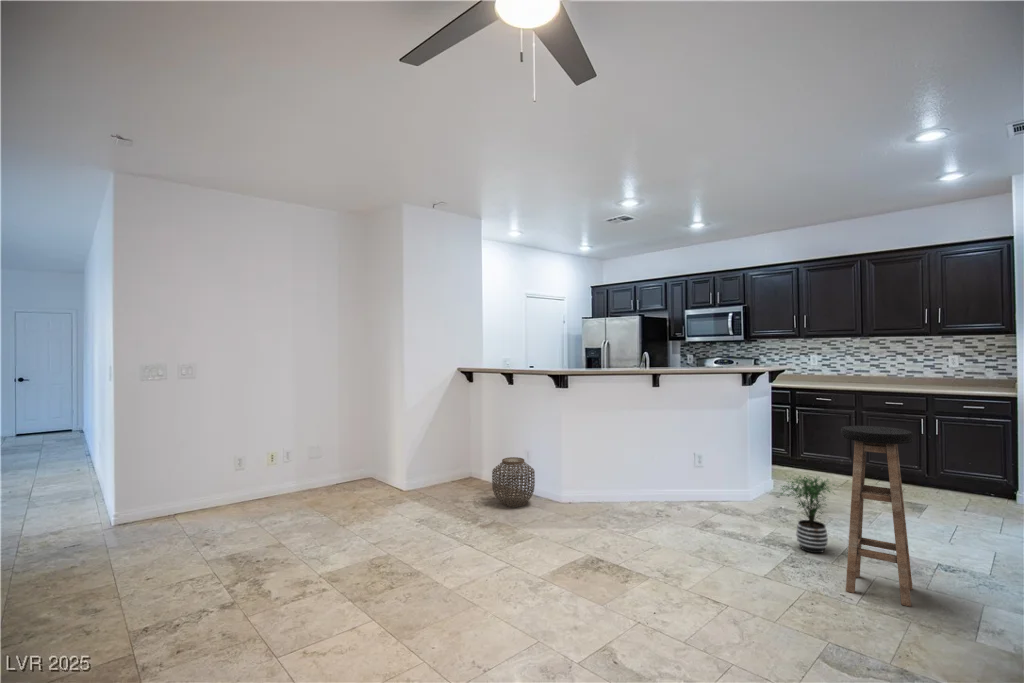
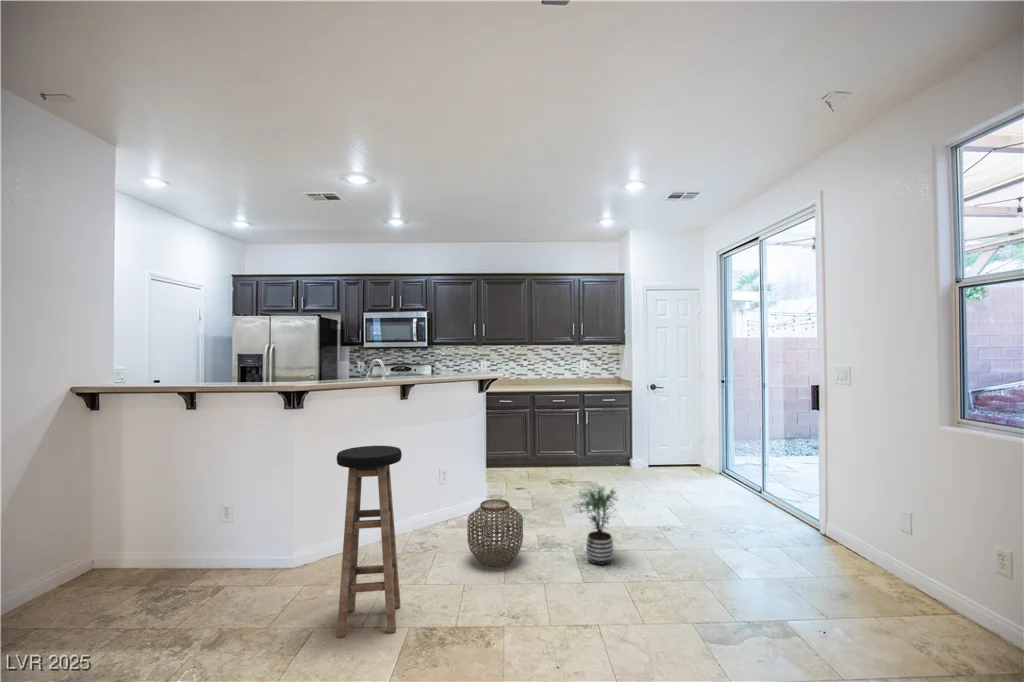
bar stool: present [841,426,913,607] -> present [337,446,402,637]
woven basket: present [492,457,535,507] -> present [467,499,523,567]

